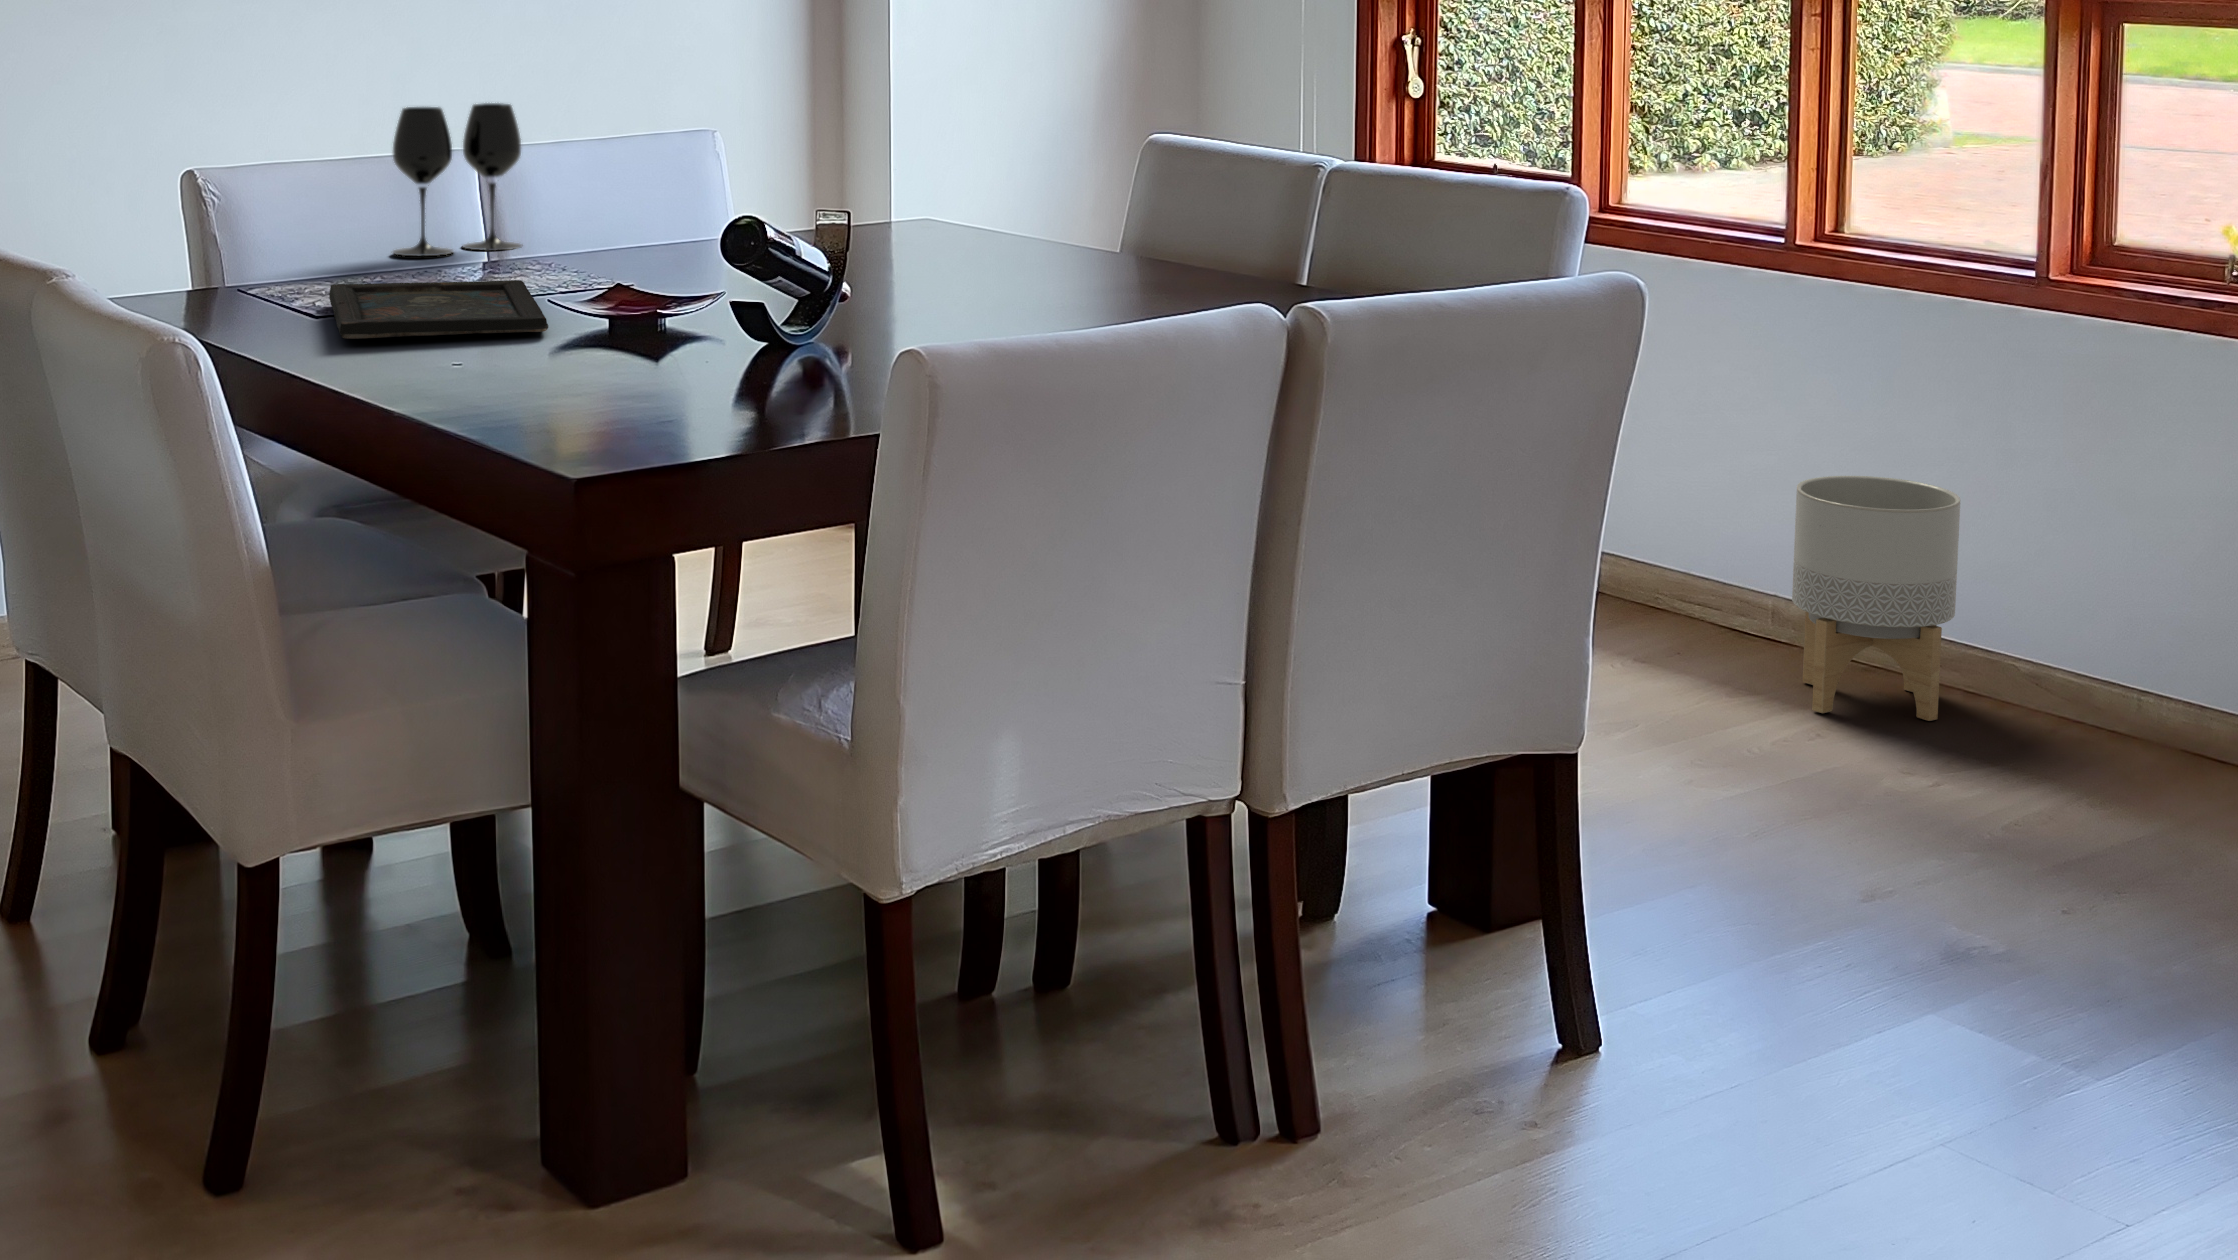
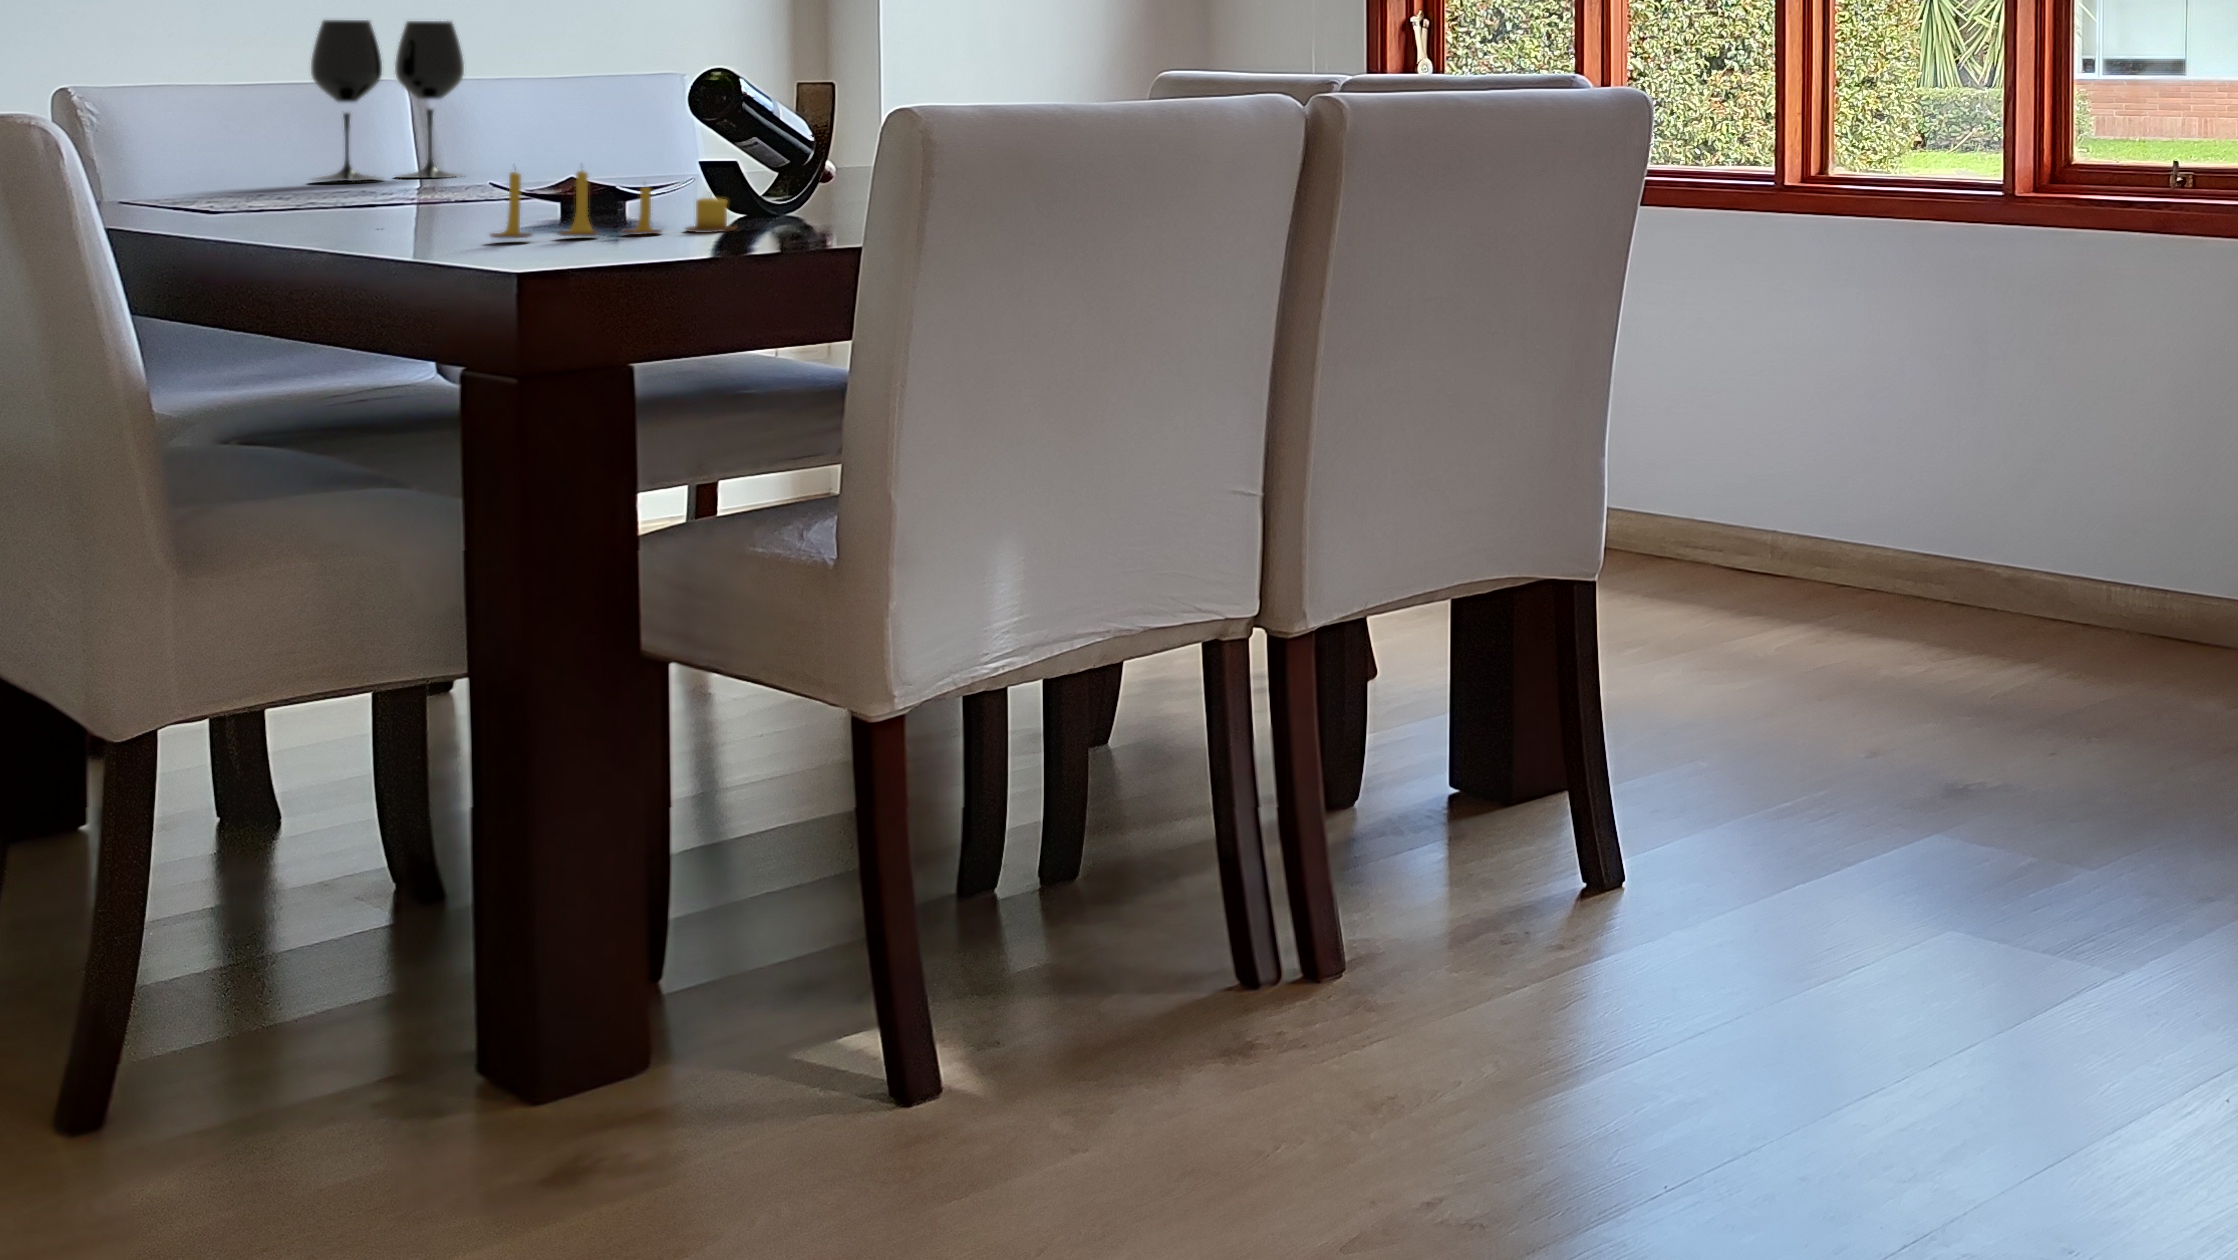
tray: present [329,280,548,339] -> none [229,179,490,214]
candle: none [551,332,766,403] -> present [490,170,737,238]
planter: present [1792,476,1960,721] -> none [1790,396,1939,620]

